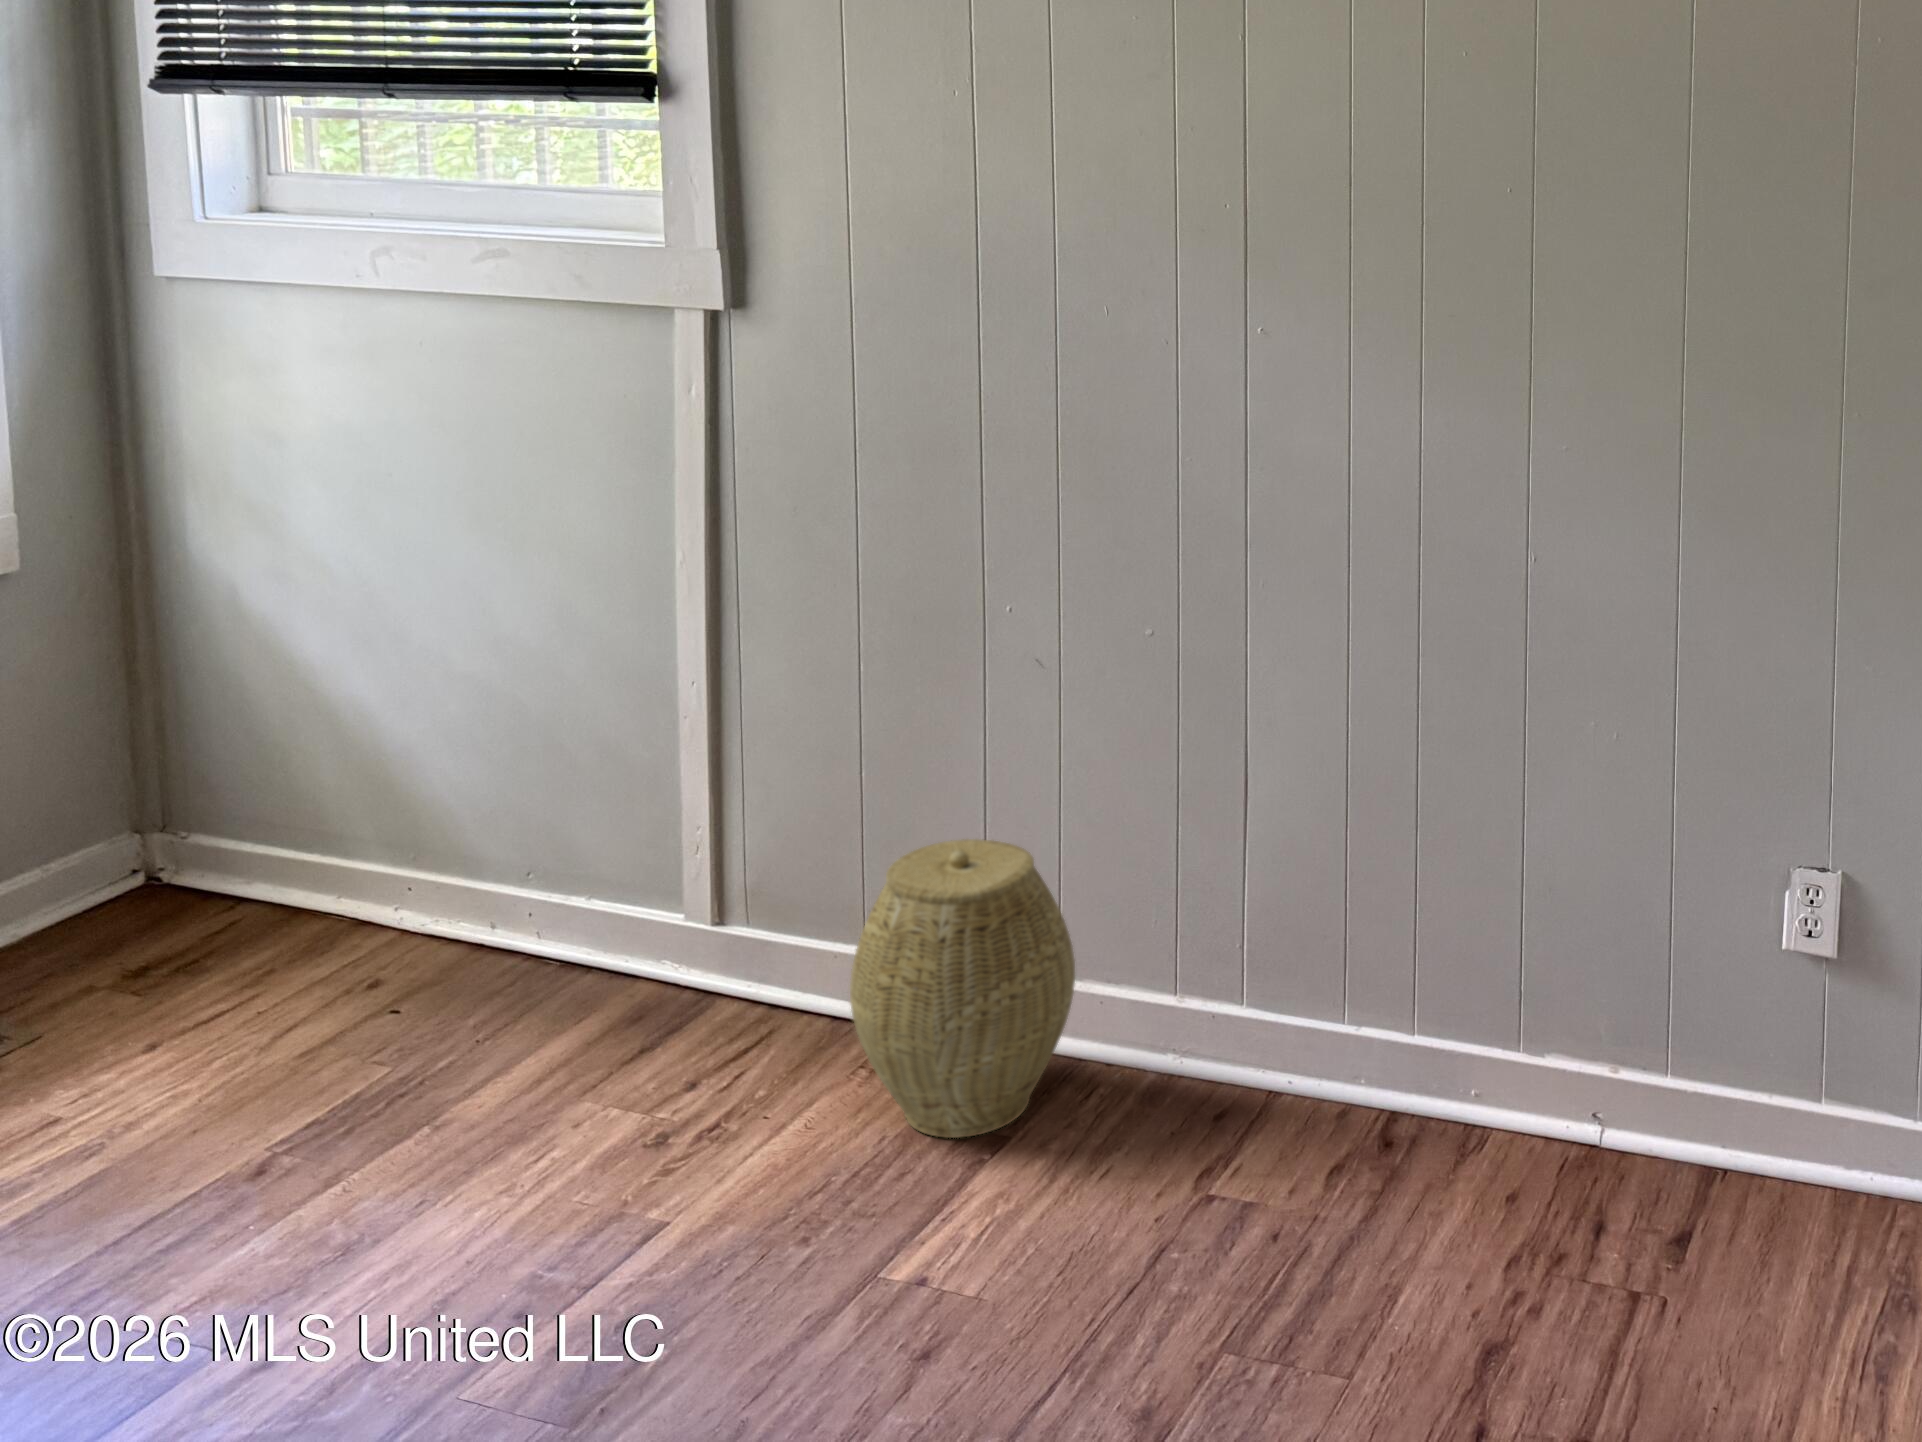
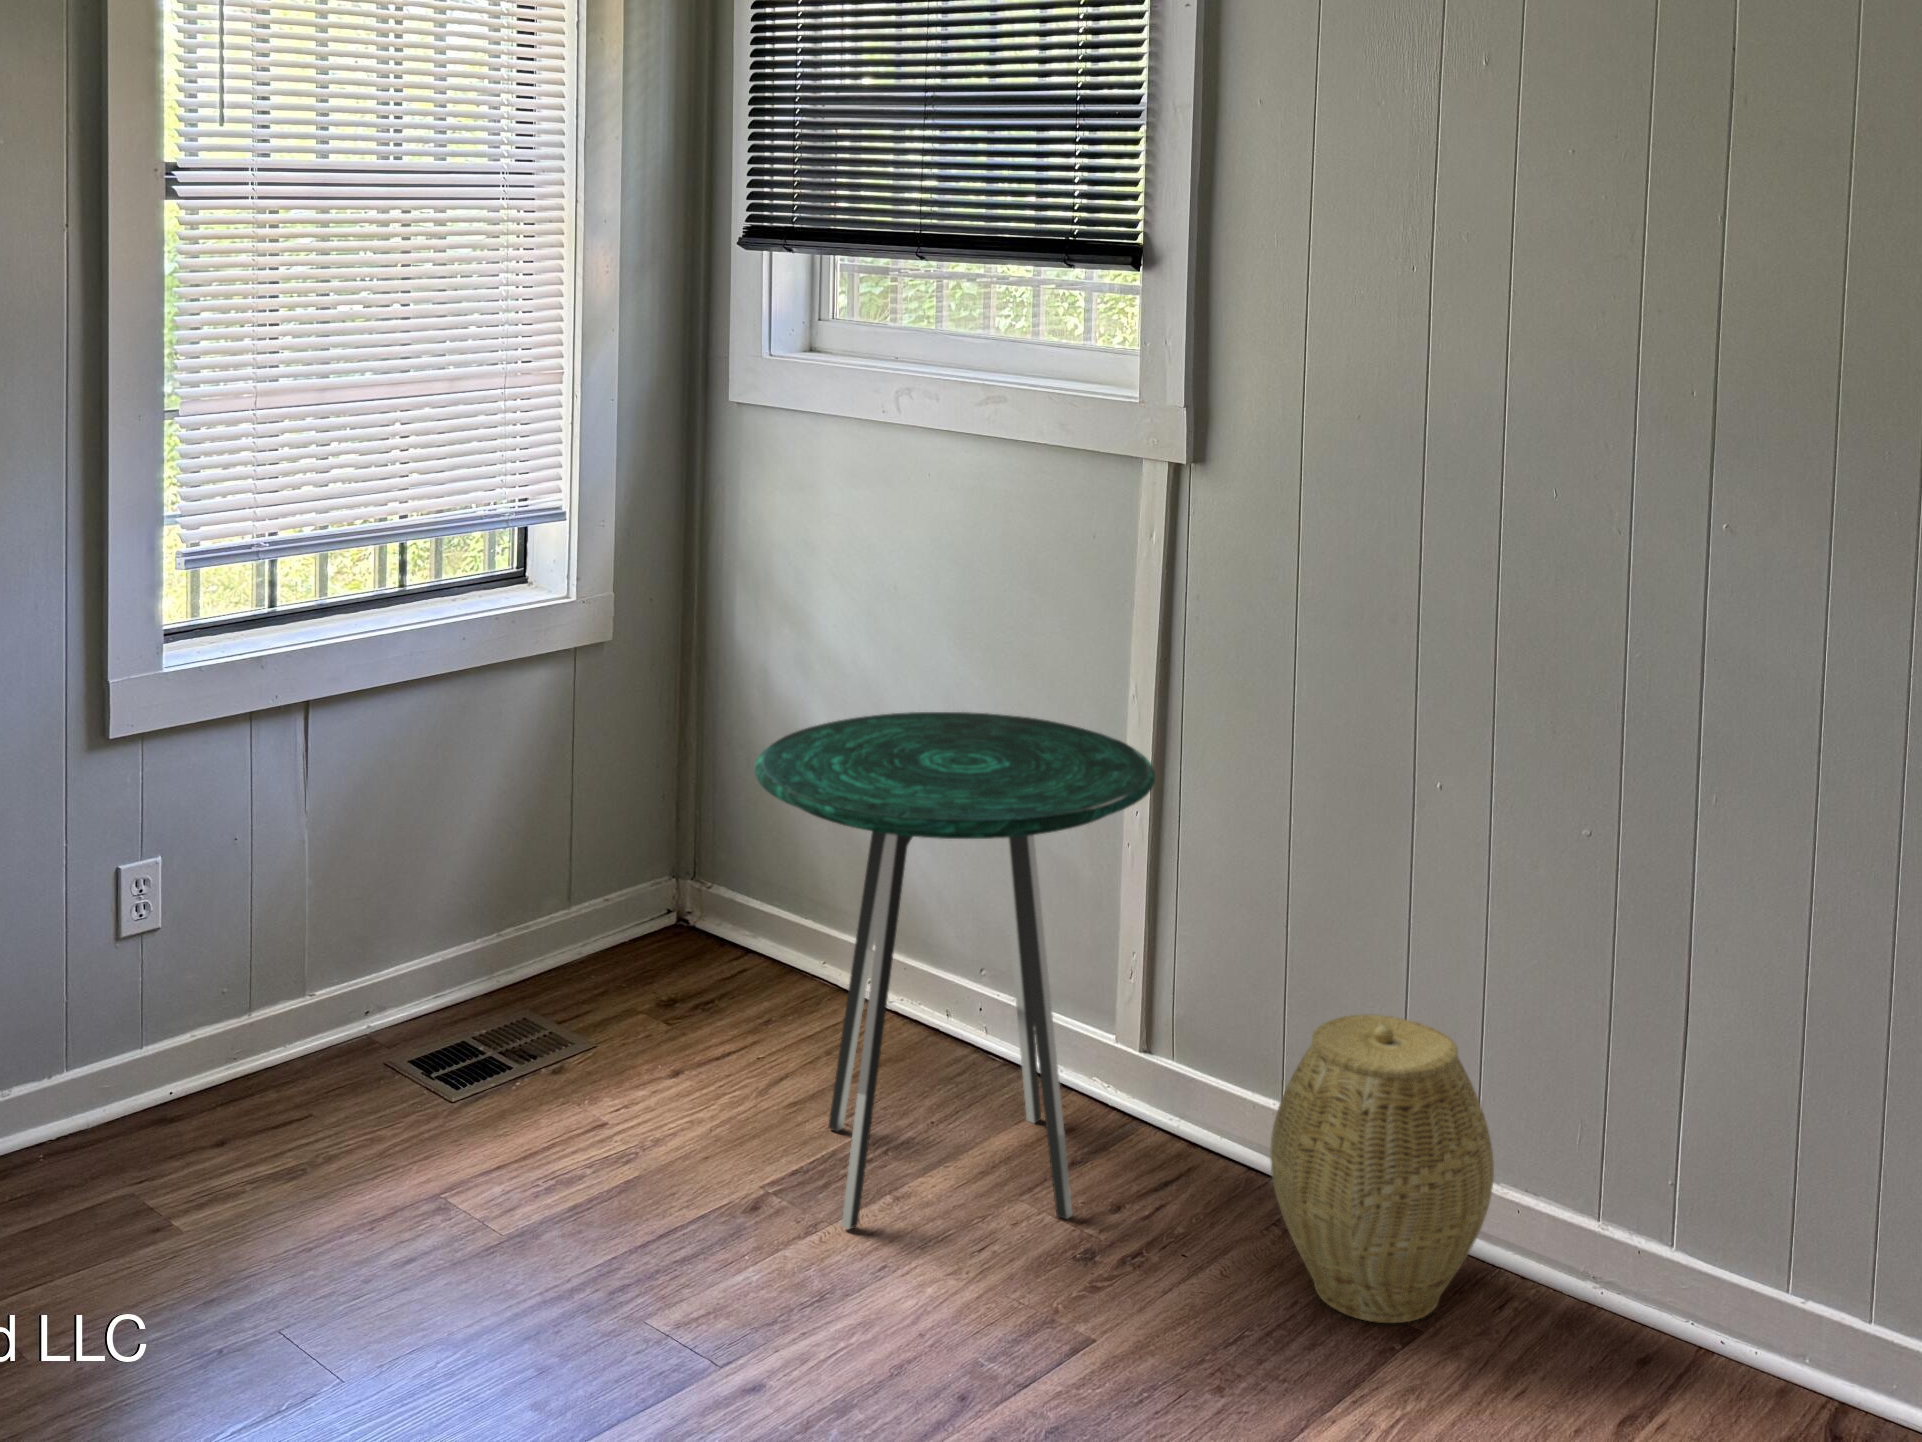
side table: none [208,590,706,1176] -> present [755,712,1155,1229]

